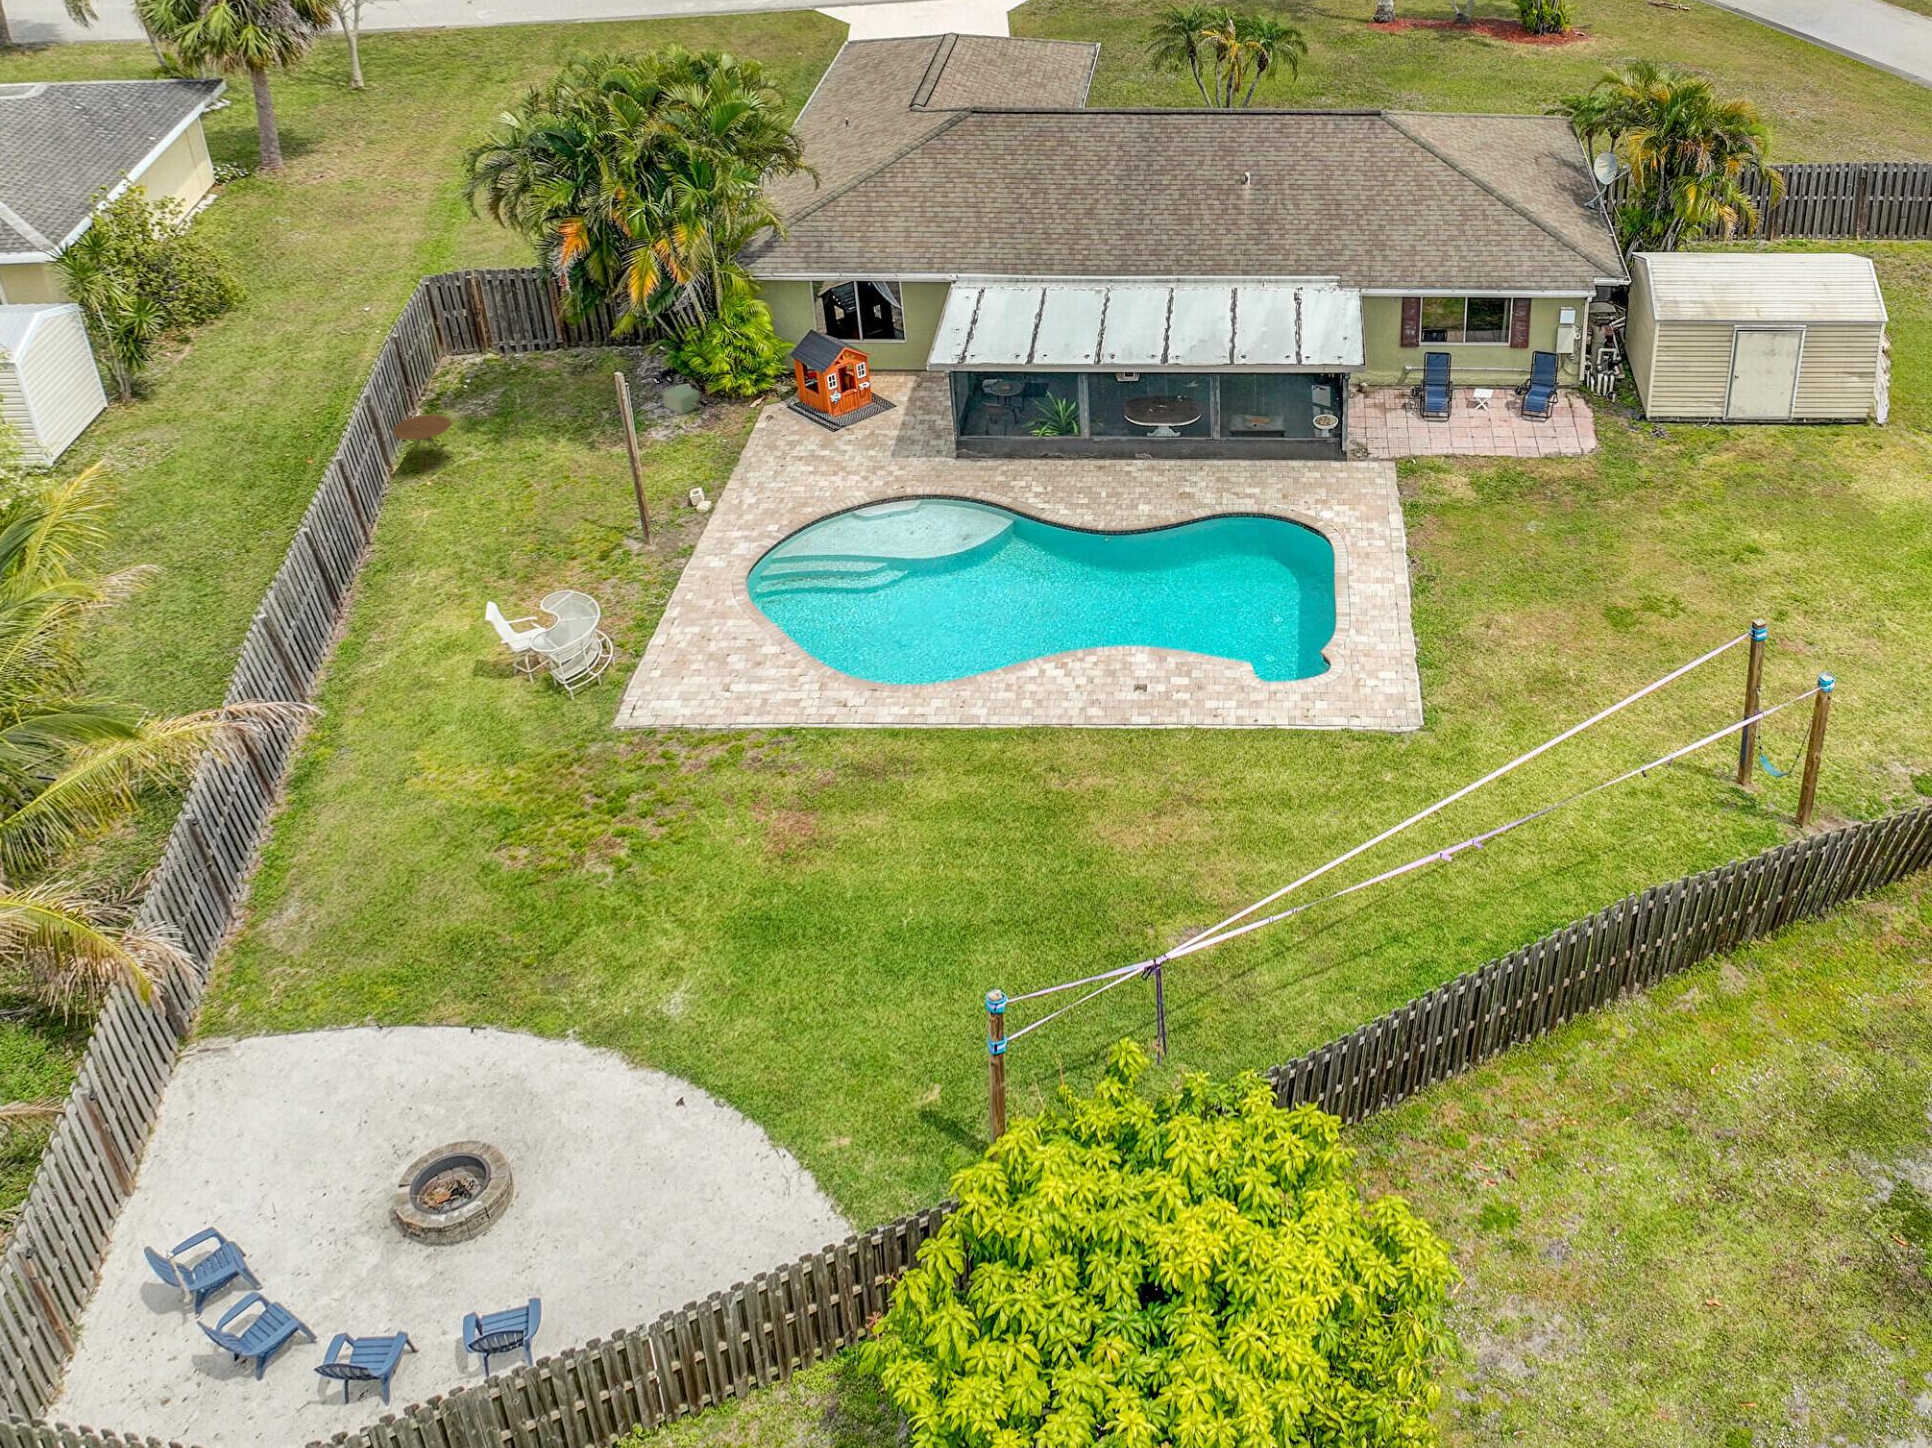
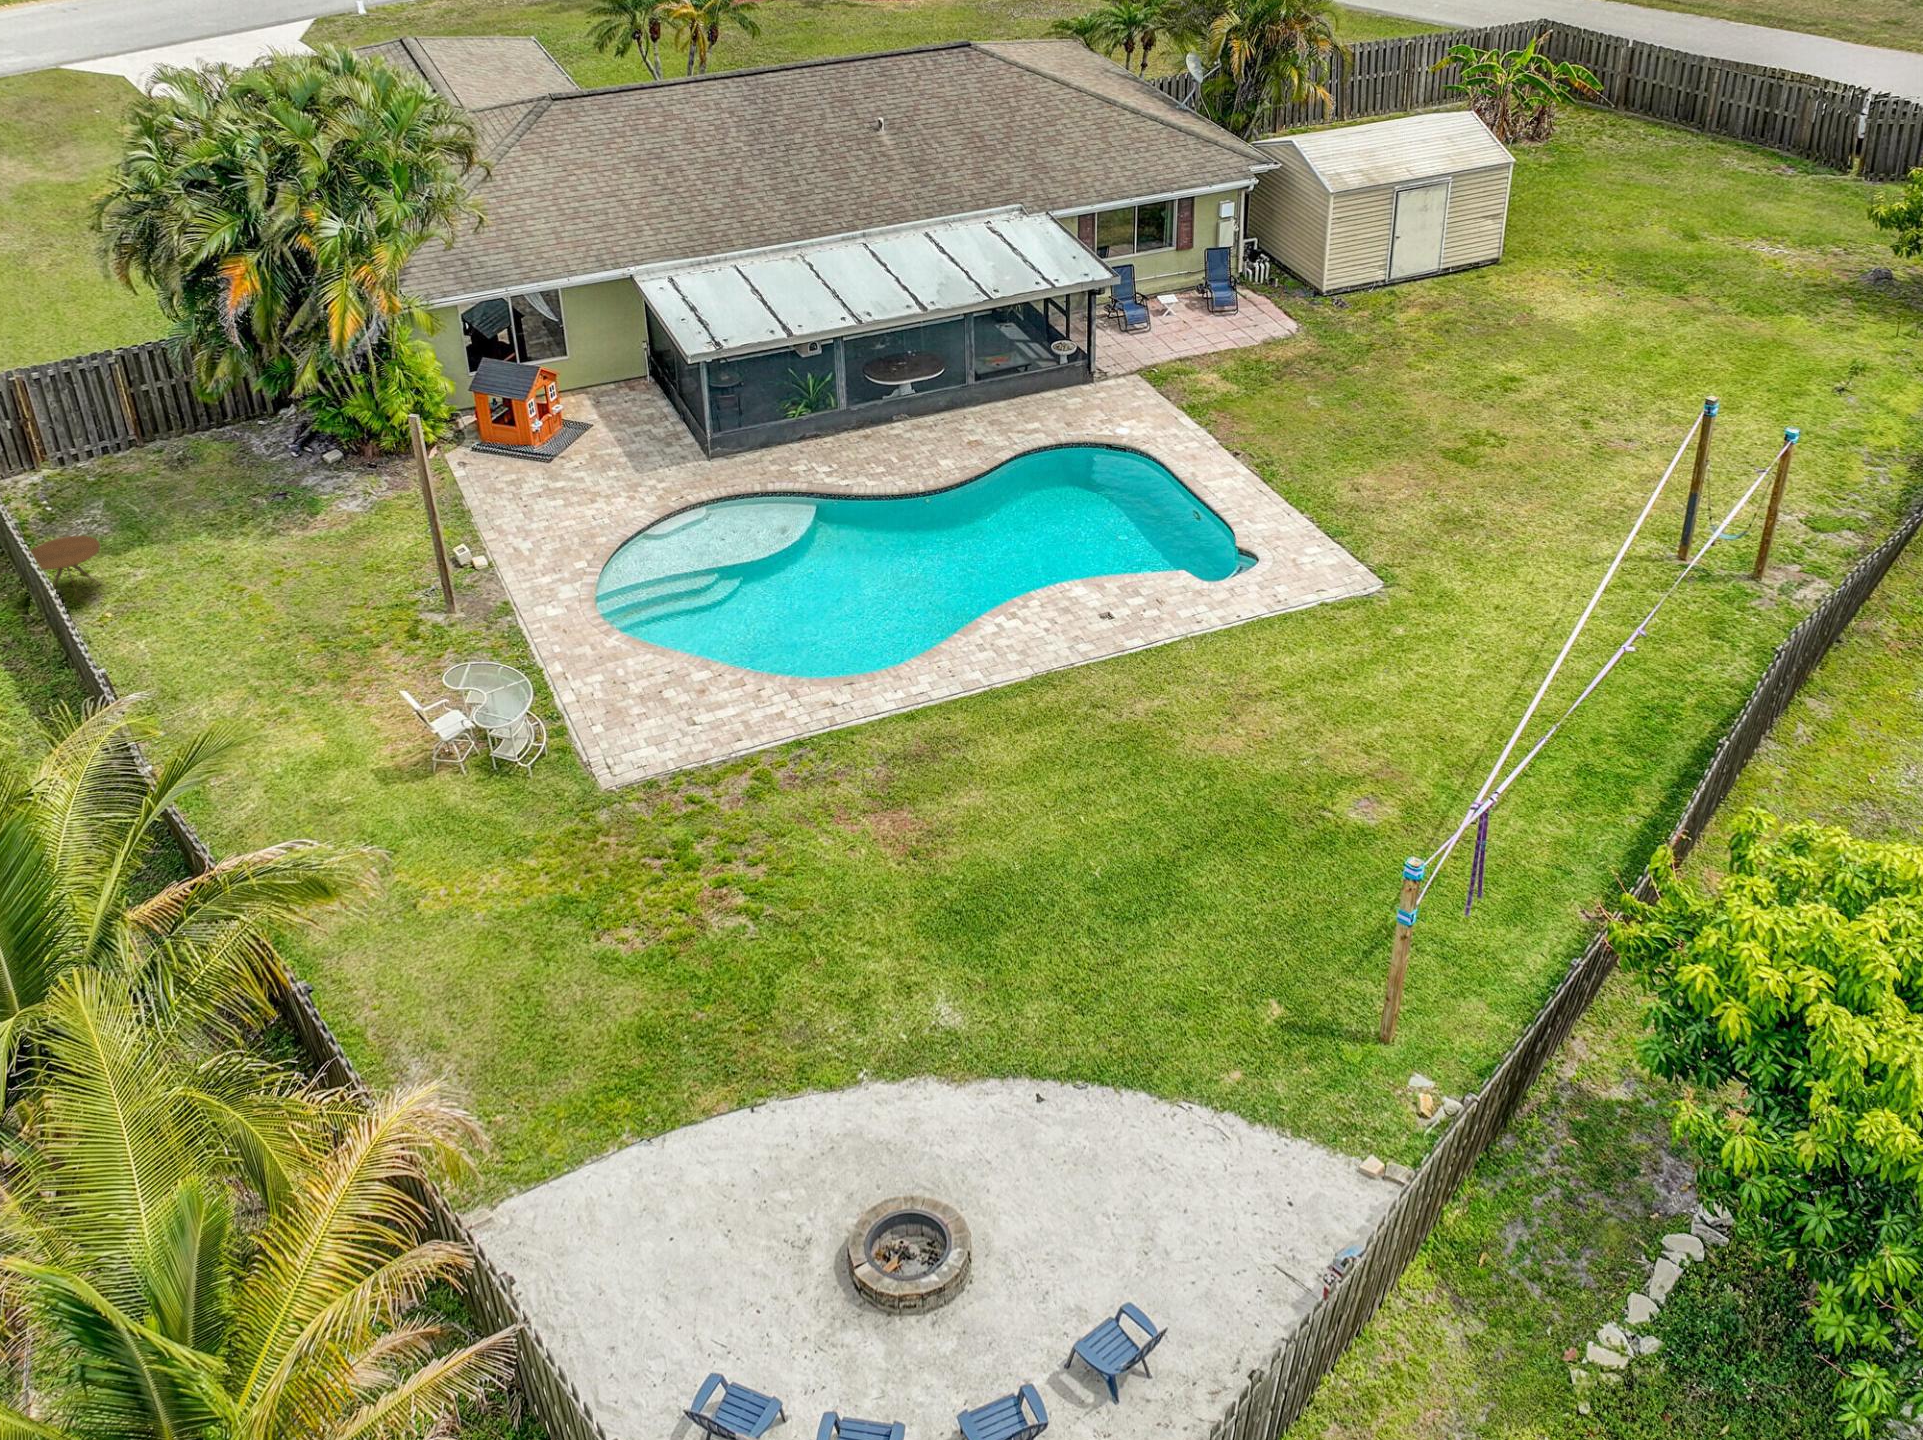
storage box: present [662,384,700,414] -> none [314,452,362,484]

